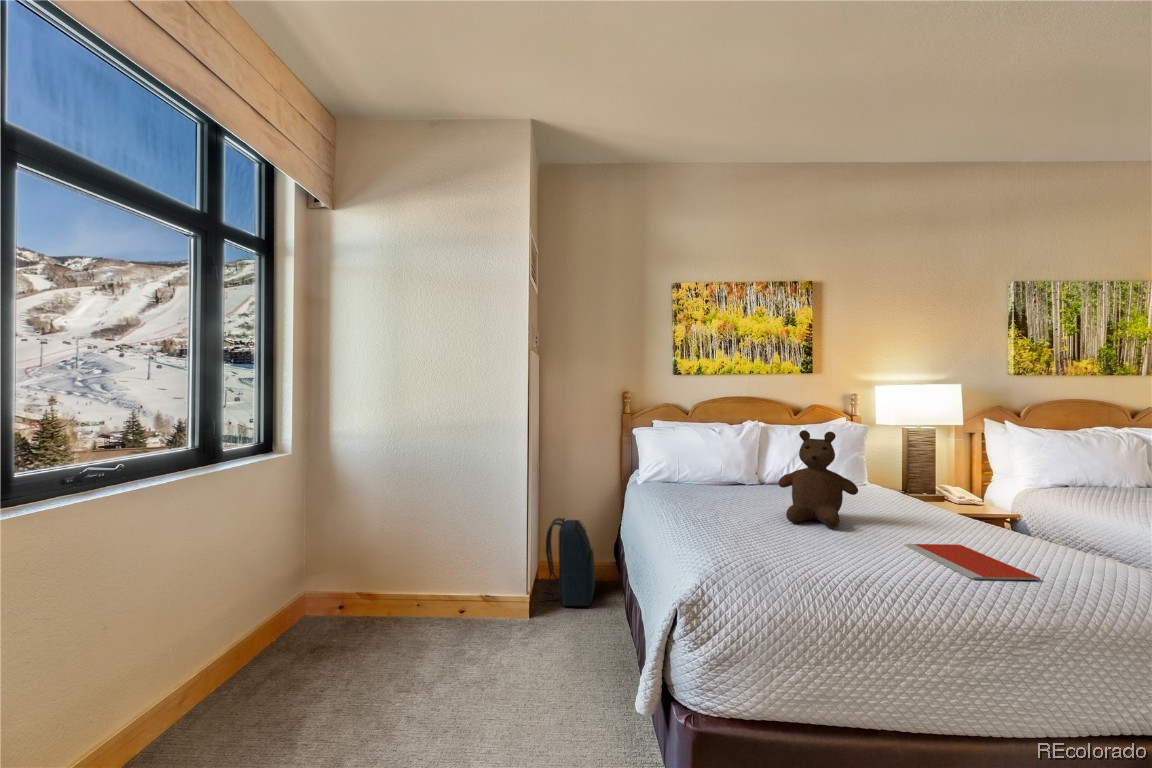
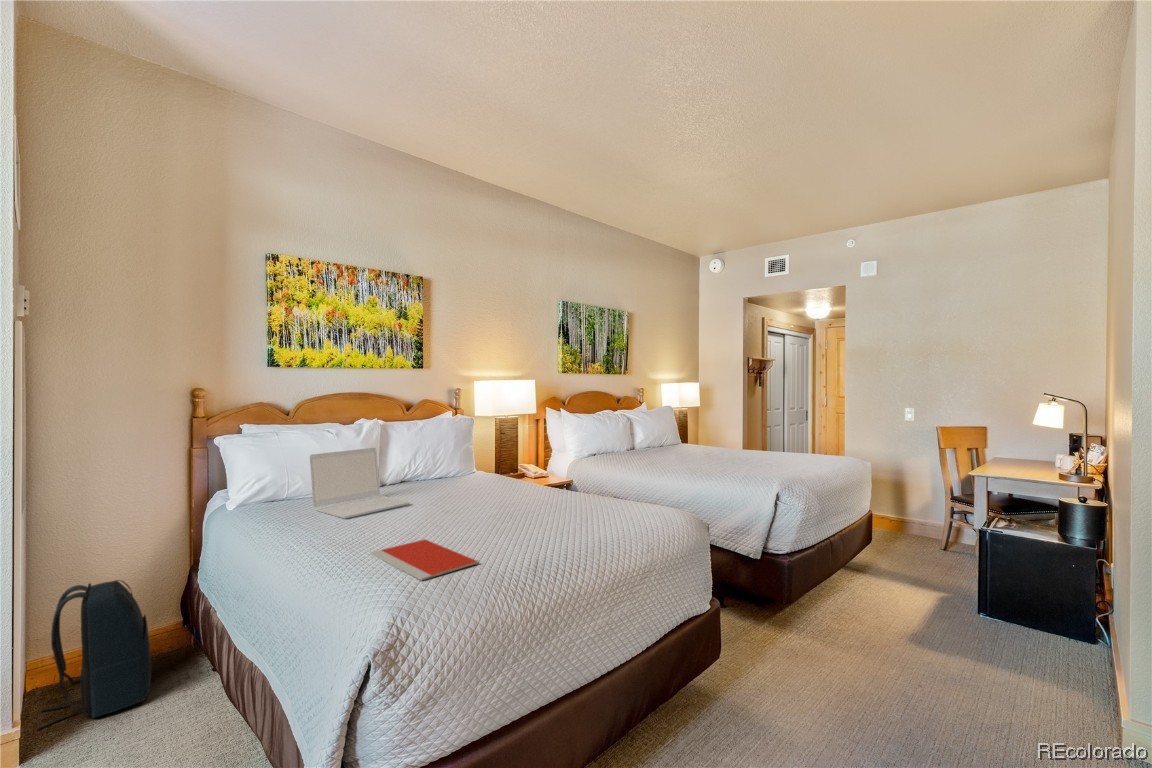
teddy bear: present [778,430,858,528] -> none [422,427,495,523]
laptop: none [690,446,773,503] -> present [310,448,409,519]
notebook: present [904,544,1040,580] -> present [371,539,478,580]

